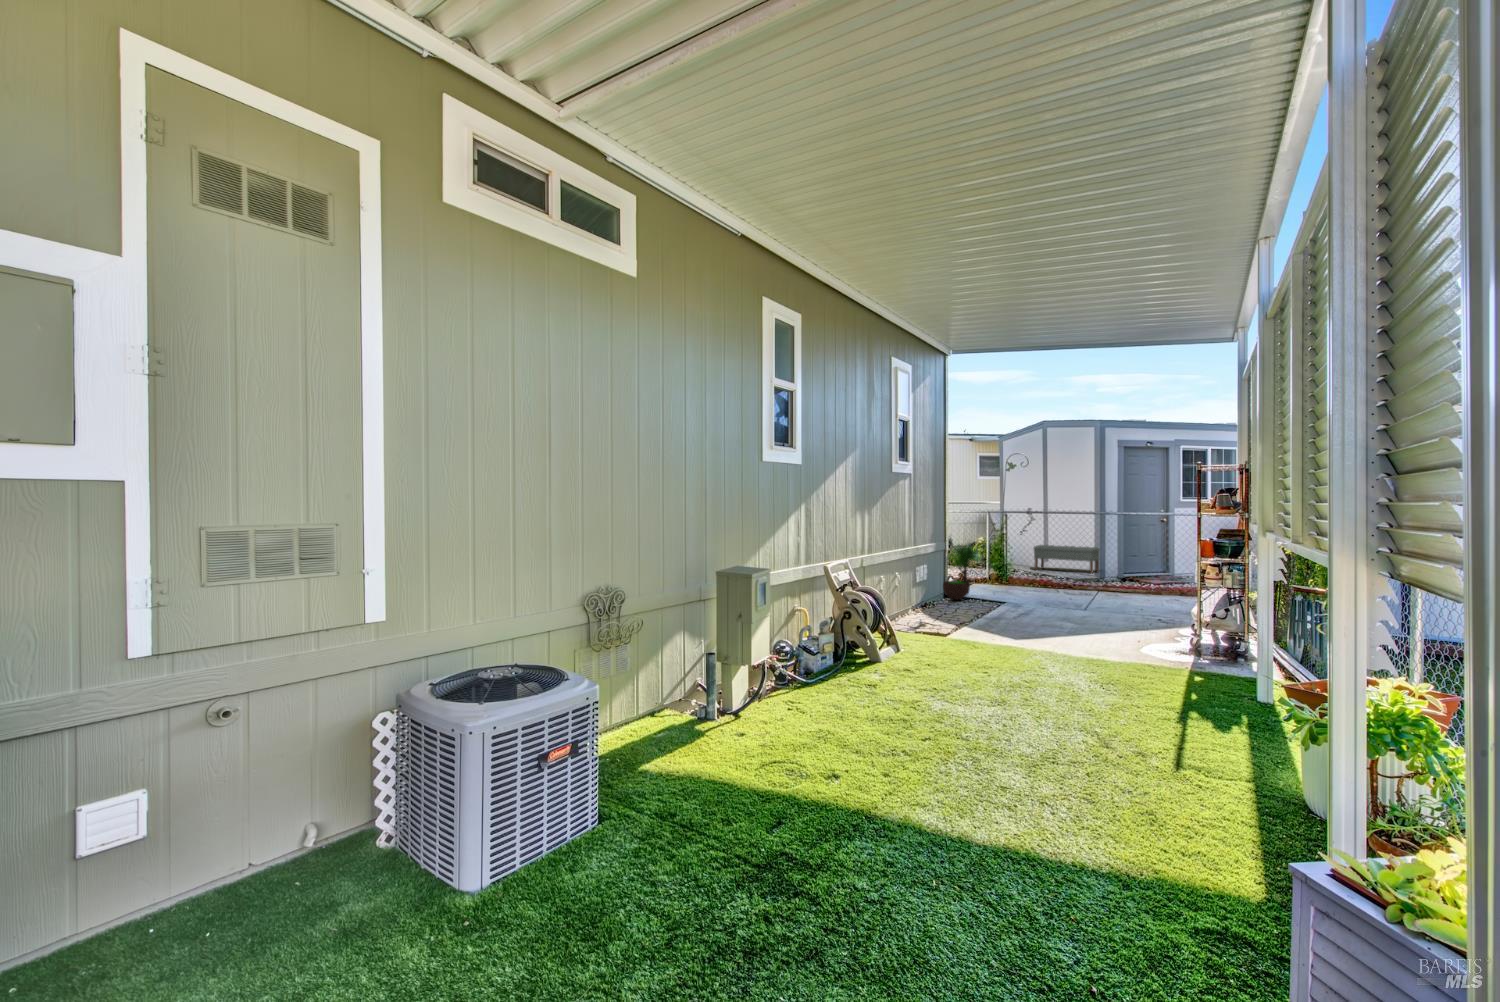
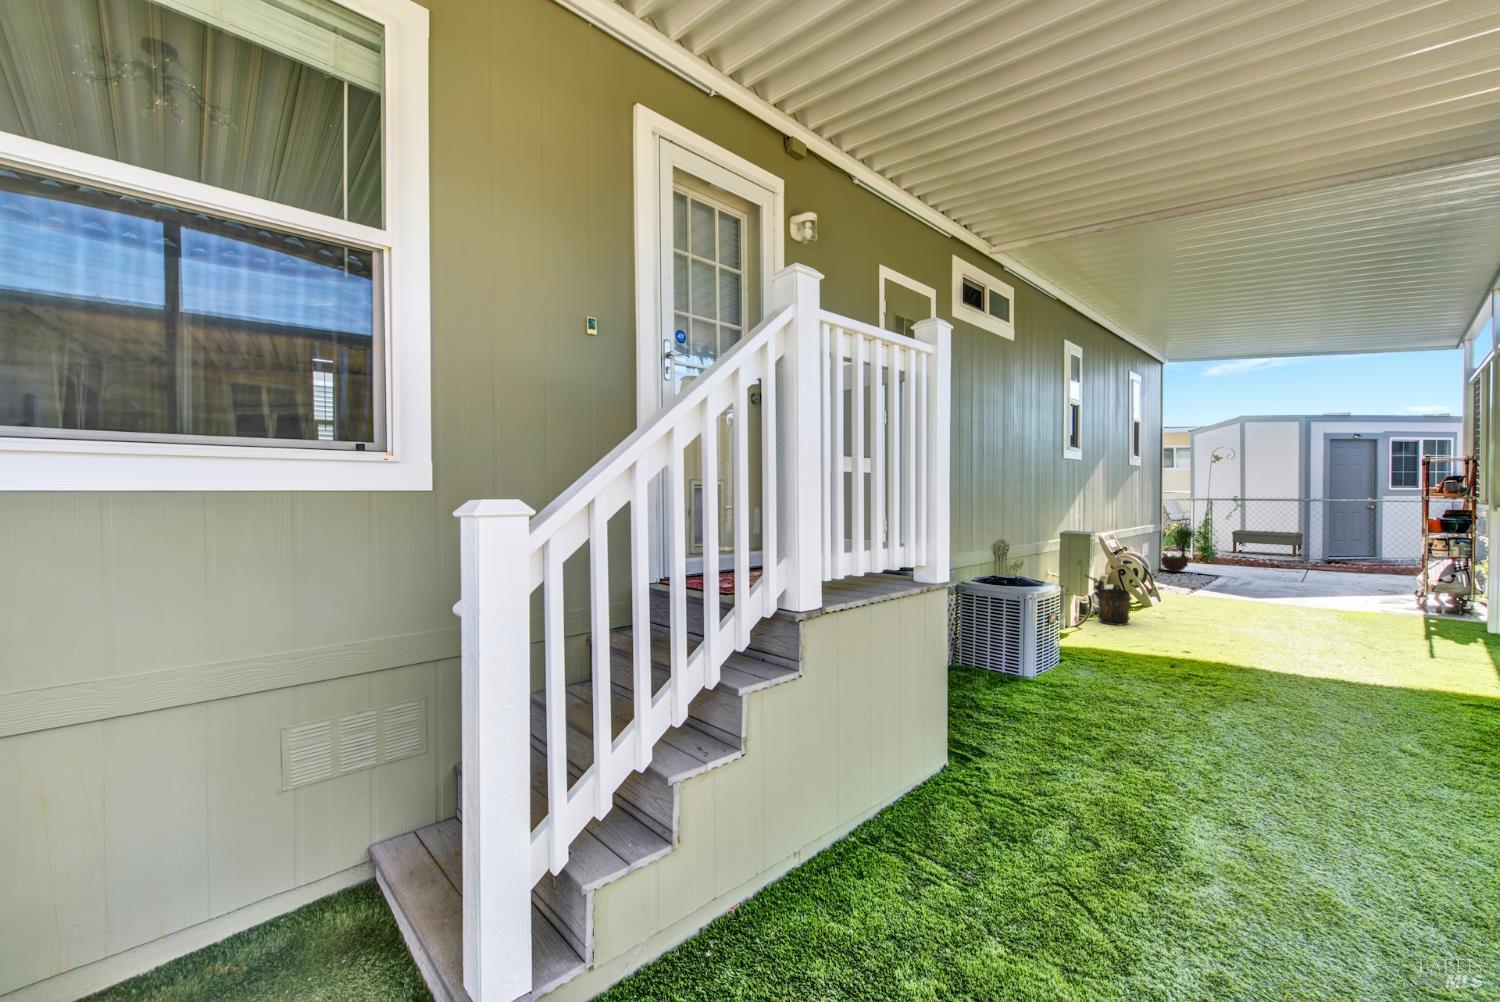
bucket: none [768,630,825,708] -> present [1084,575,1132,625]

